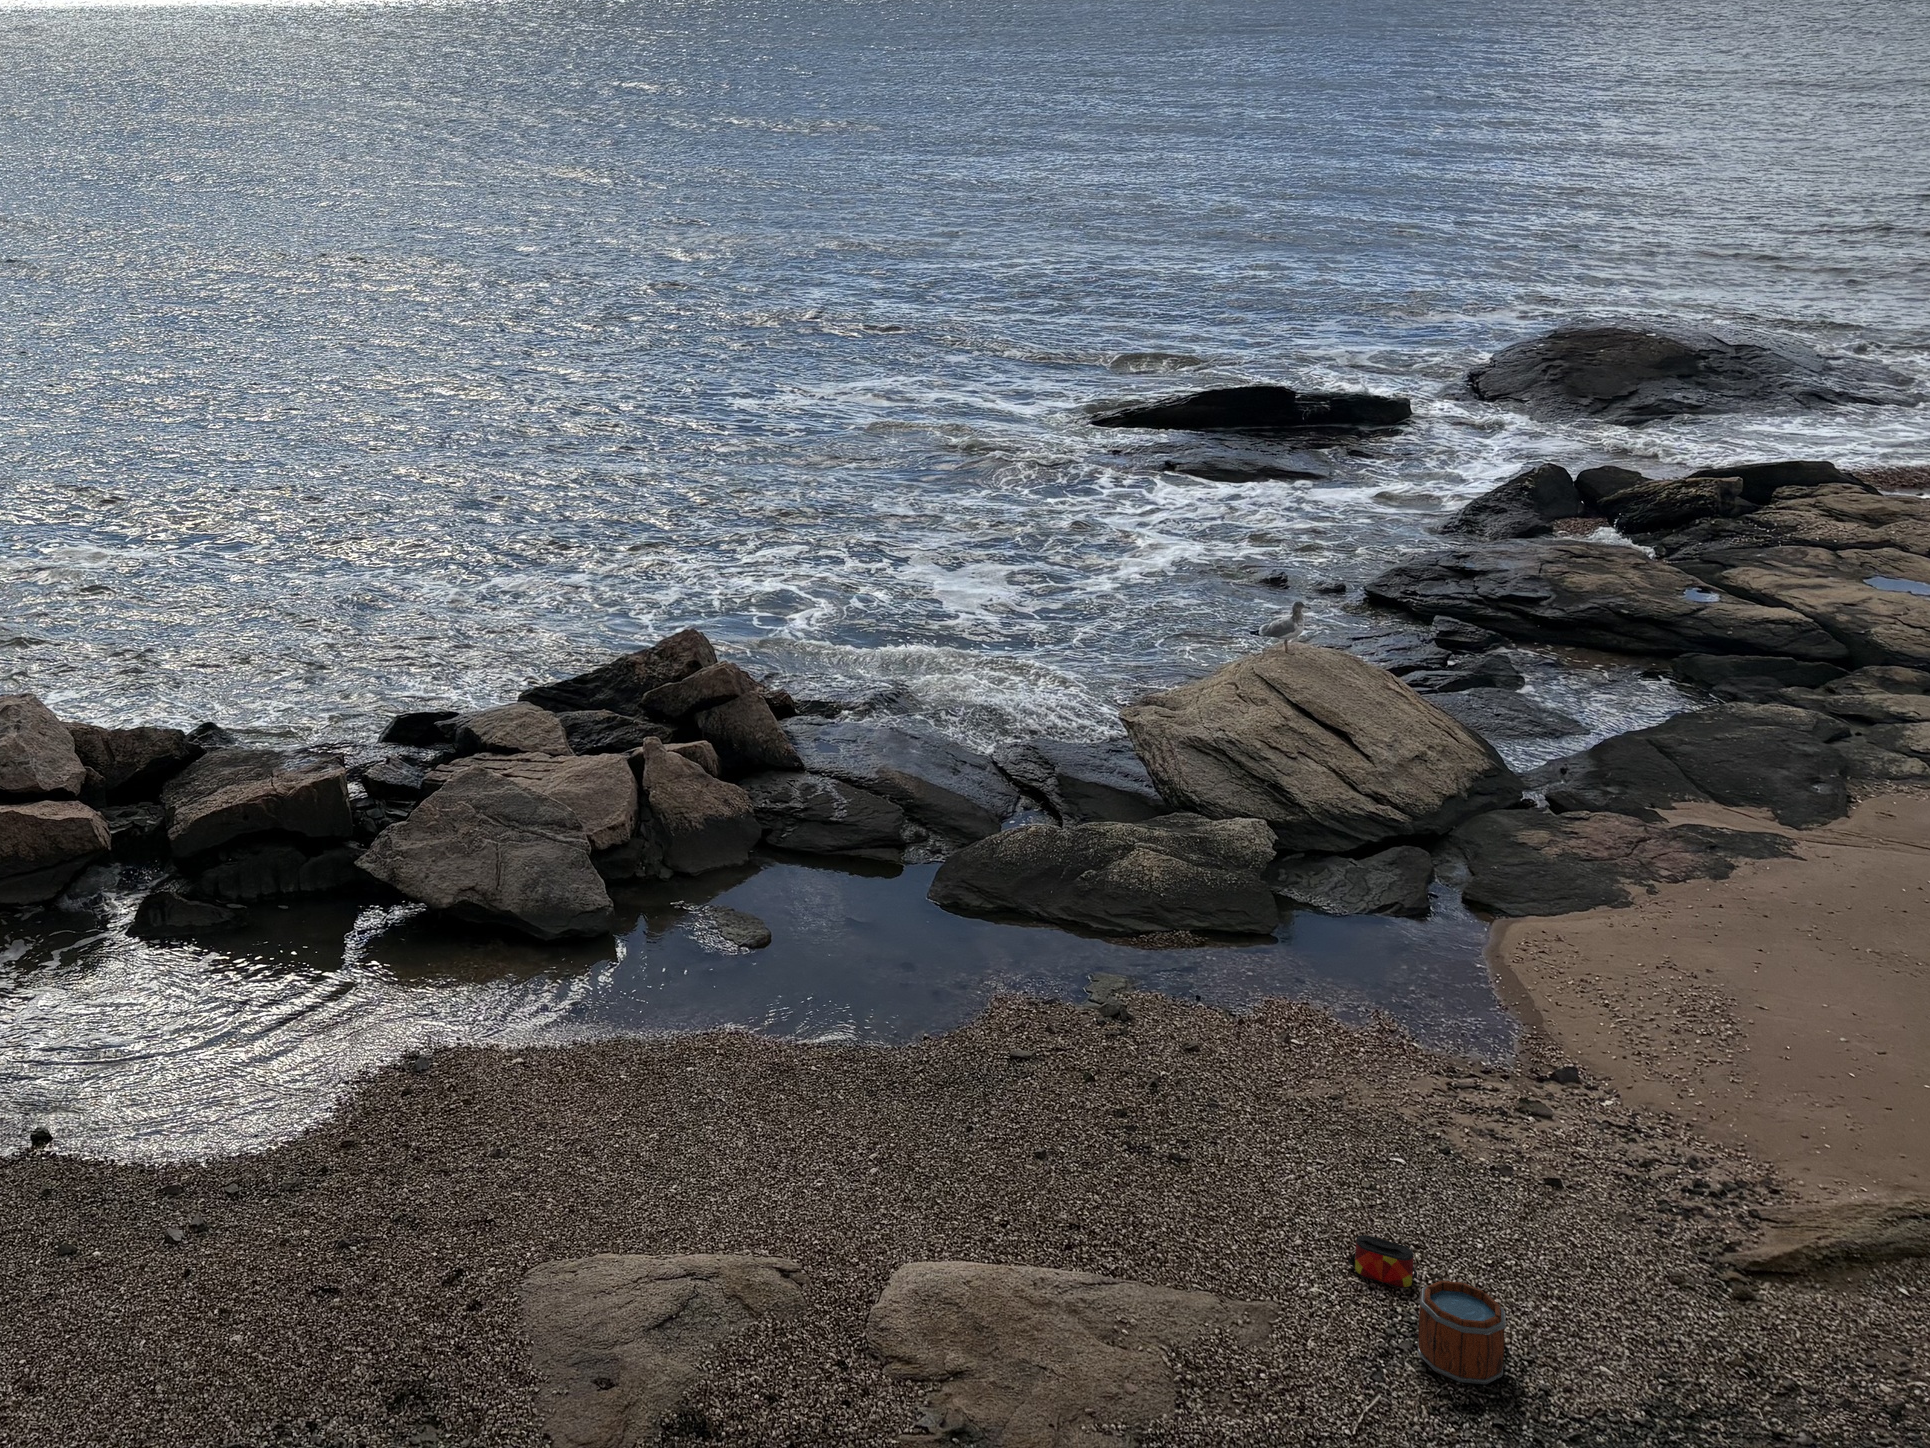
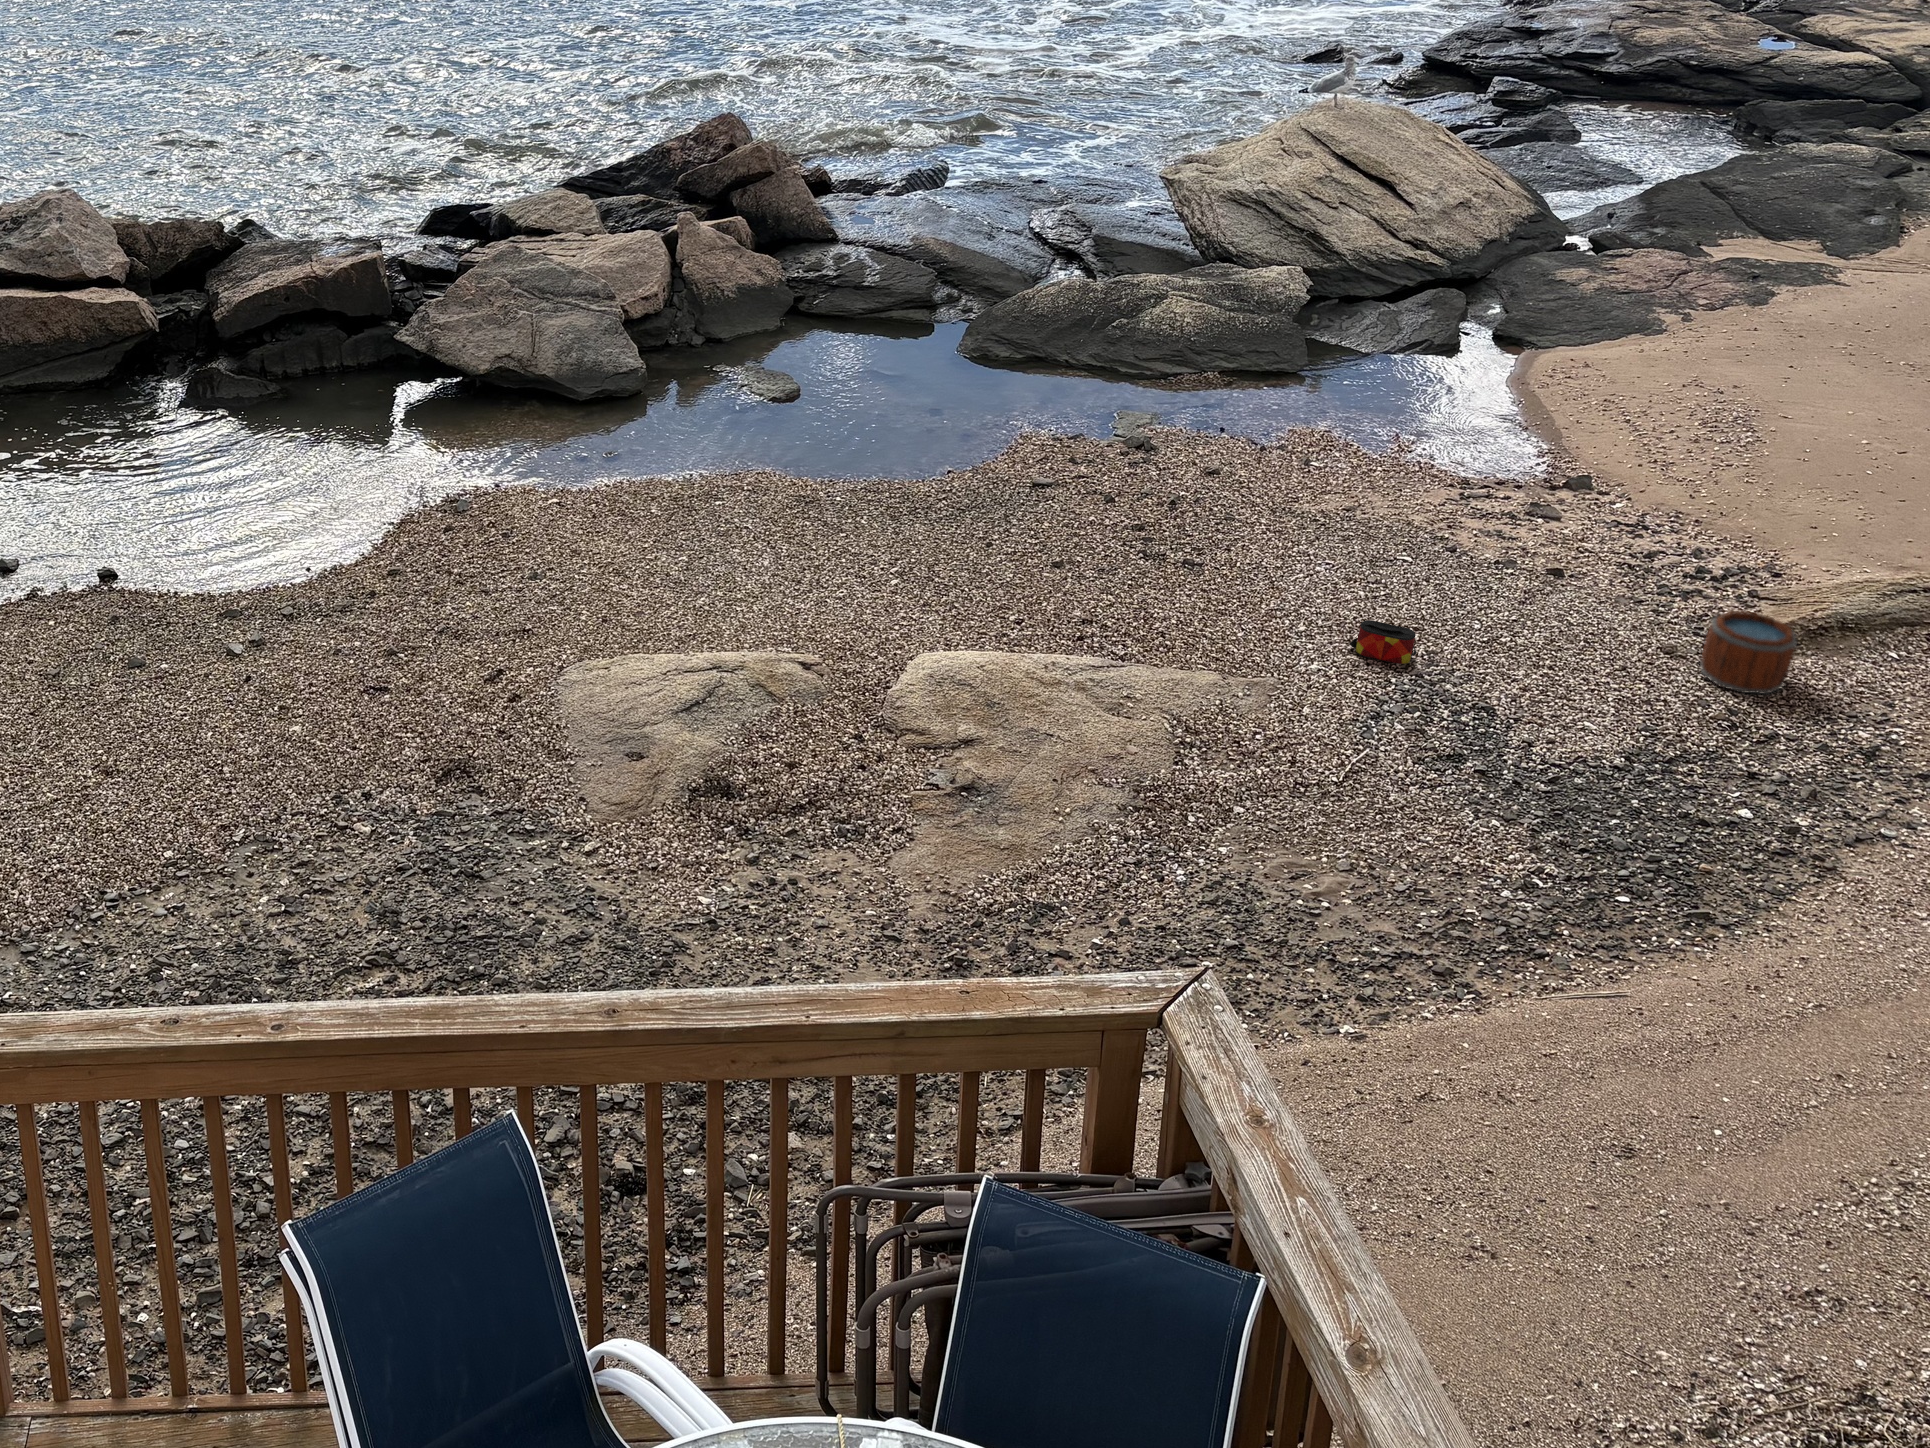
bucket: present [1418,1281,1506,1384] -> present [1700,611,1797,694]

